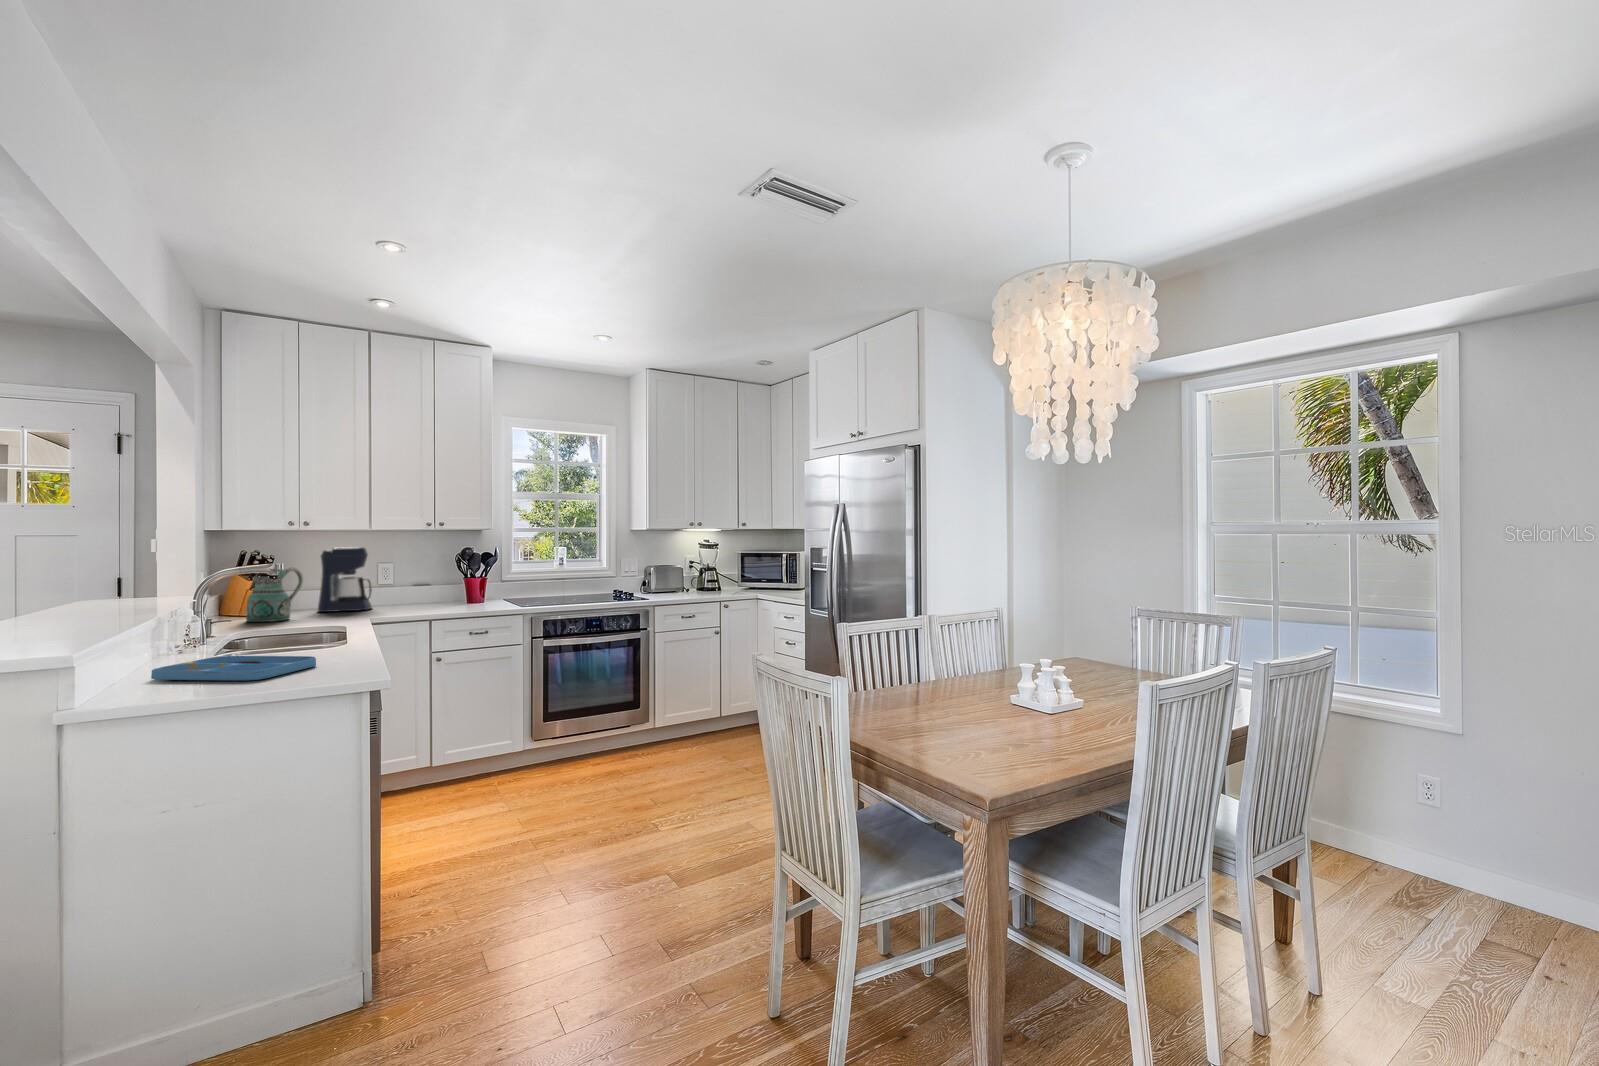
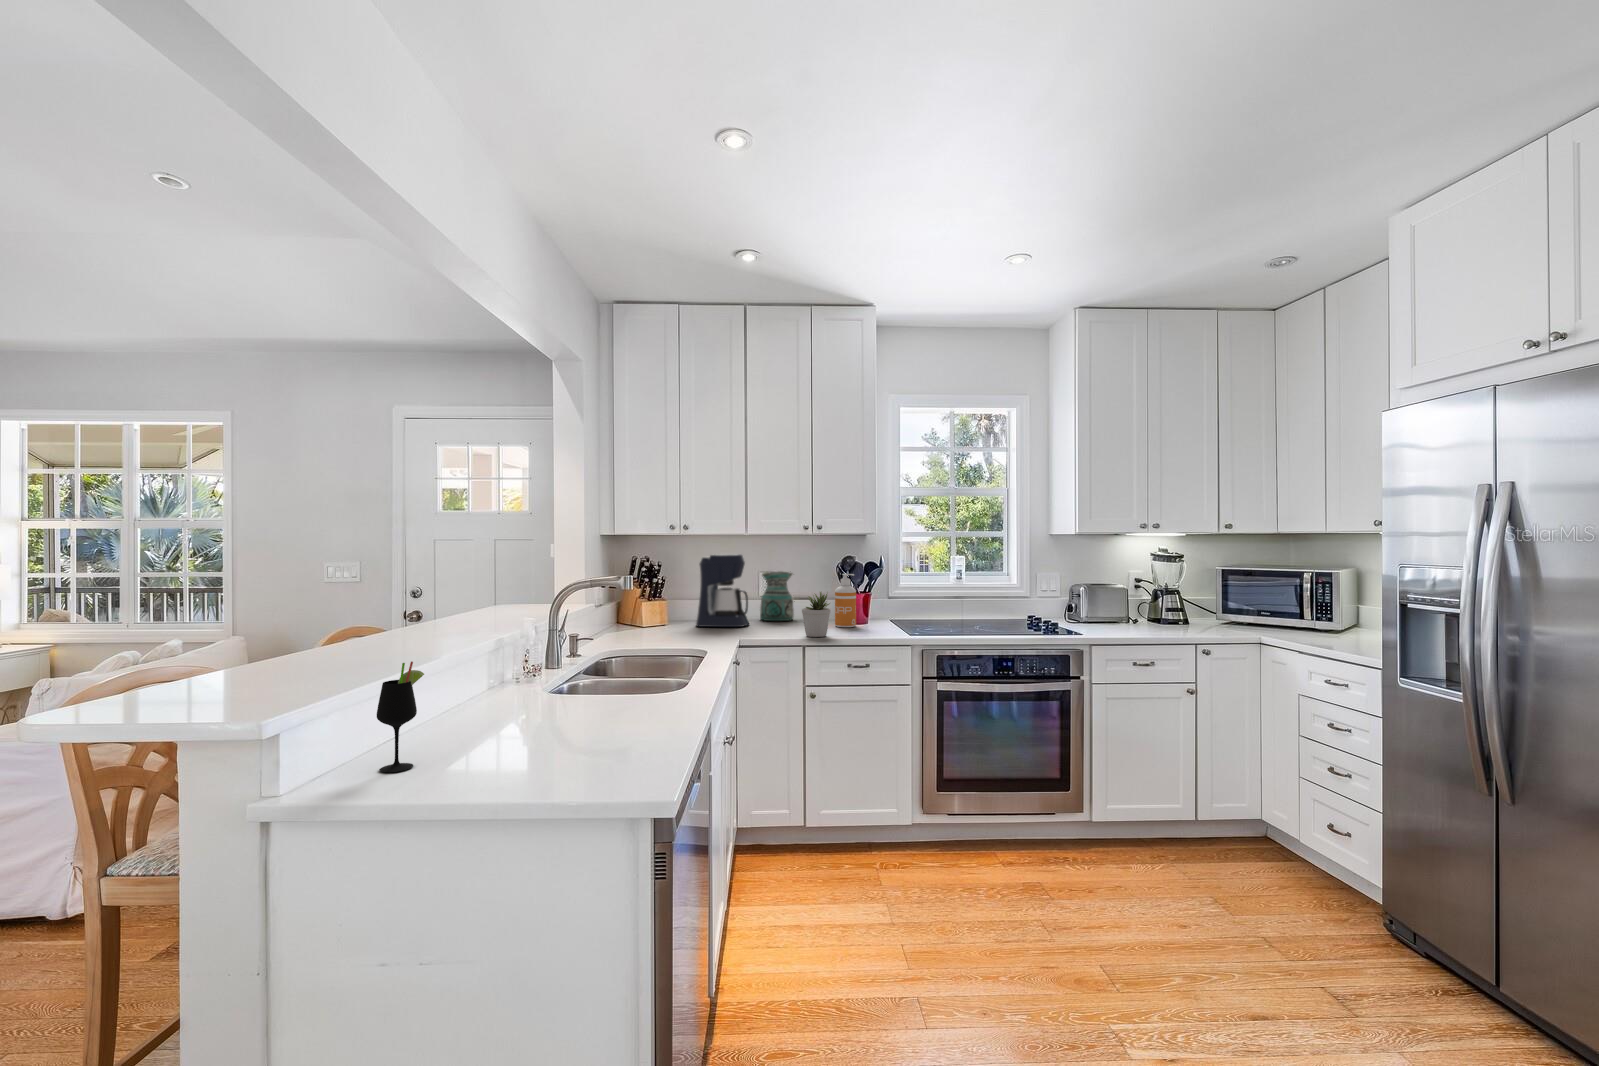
soap dispenser: none [455,562,474,605] -> present [835,574,856,627]
ceramic pitcher: present [246,567,303,622] -> present [760,571,795,621]
potted plant: none [428,575,454,613] -> present [802,592,831,637]
wine glass: none [127,622,168,702] -> present [377,662,424,772]
tray: present [151,656,316,681] -> none [454,693,628,744]

